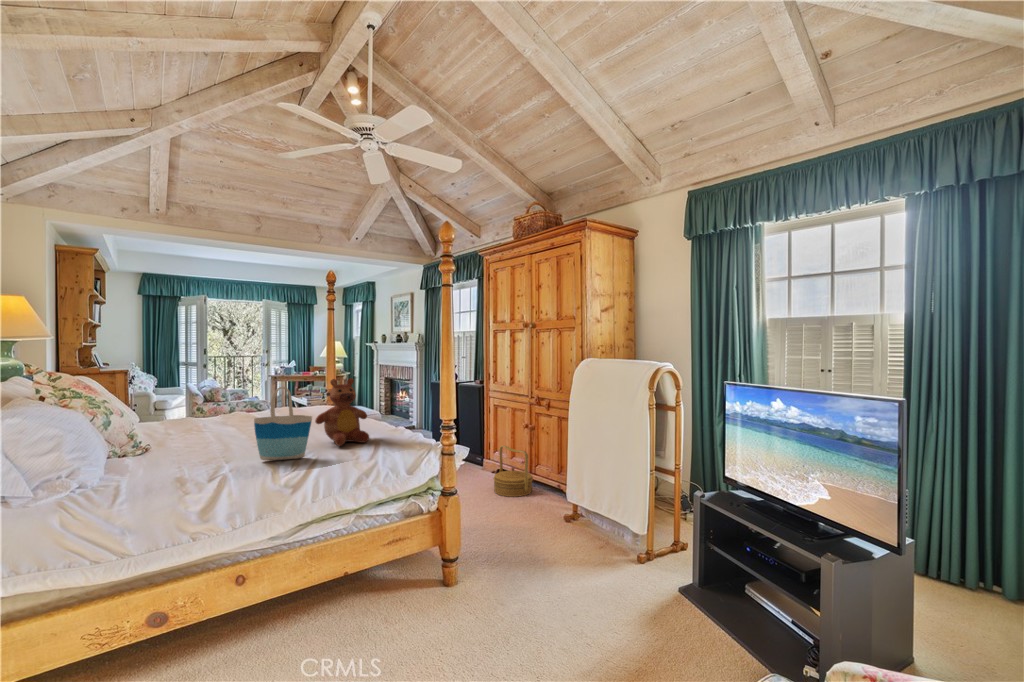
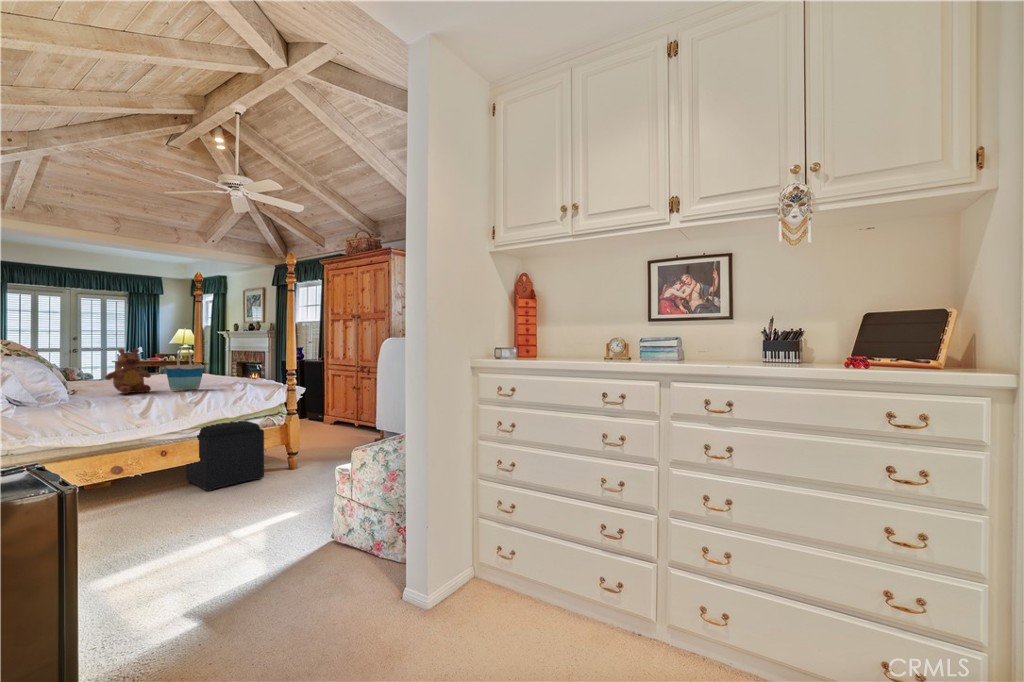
teddy bear: present [315,378,369,446] -> present [105,349,151,394]
woven basket: present [494,446,533,497] -> none [329,400,358,433]
ottoman: none [287,504,404,656] -> present [186,421,264,491]

